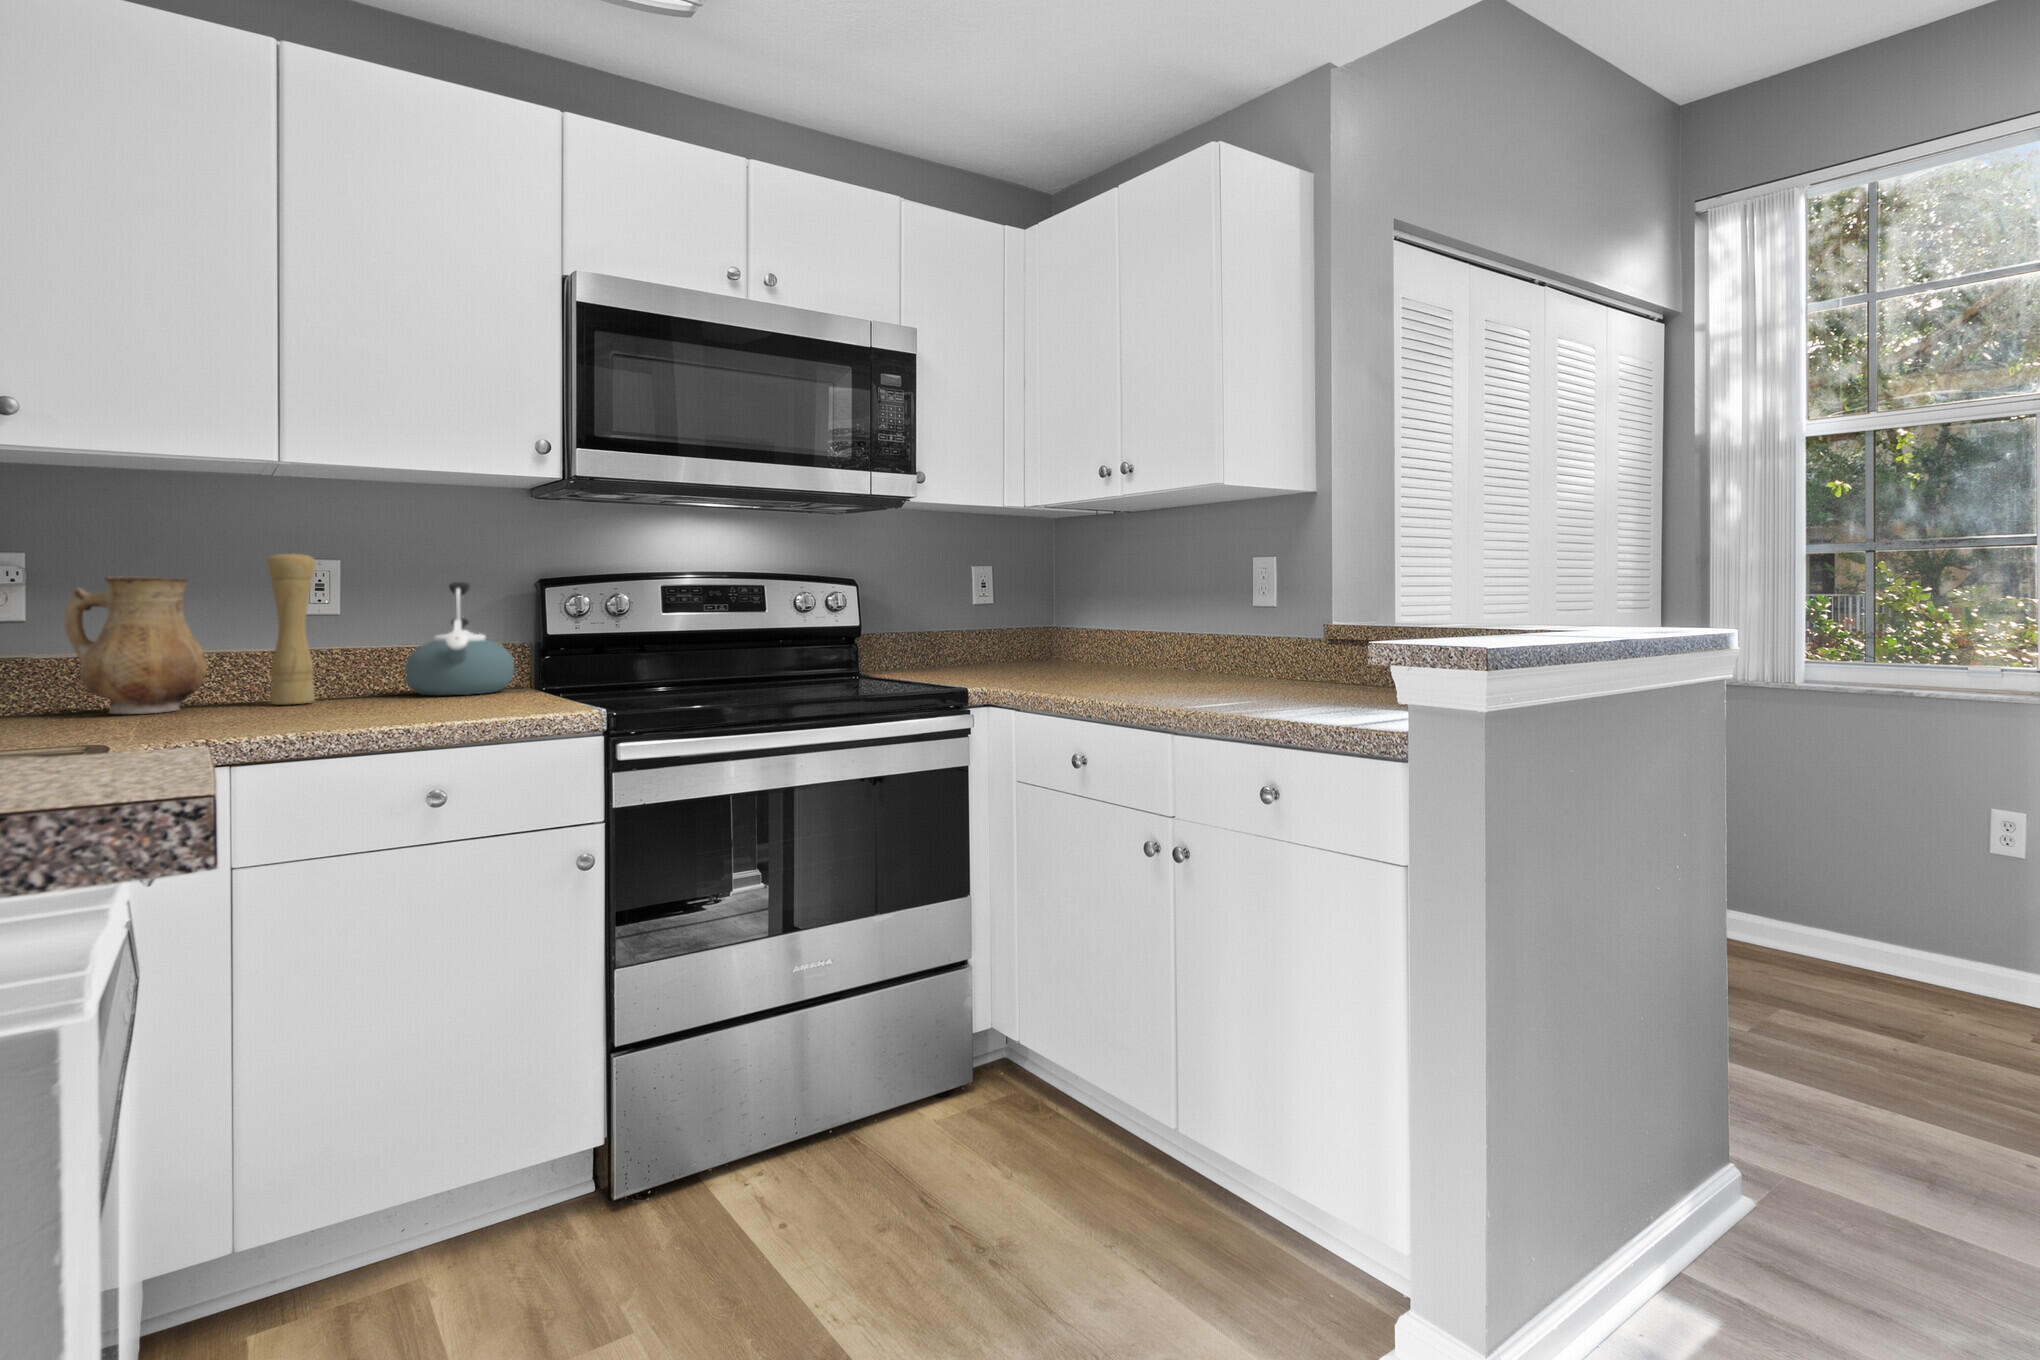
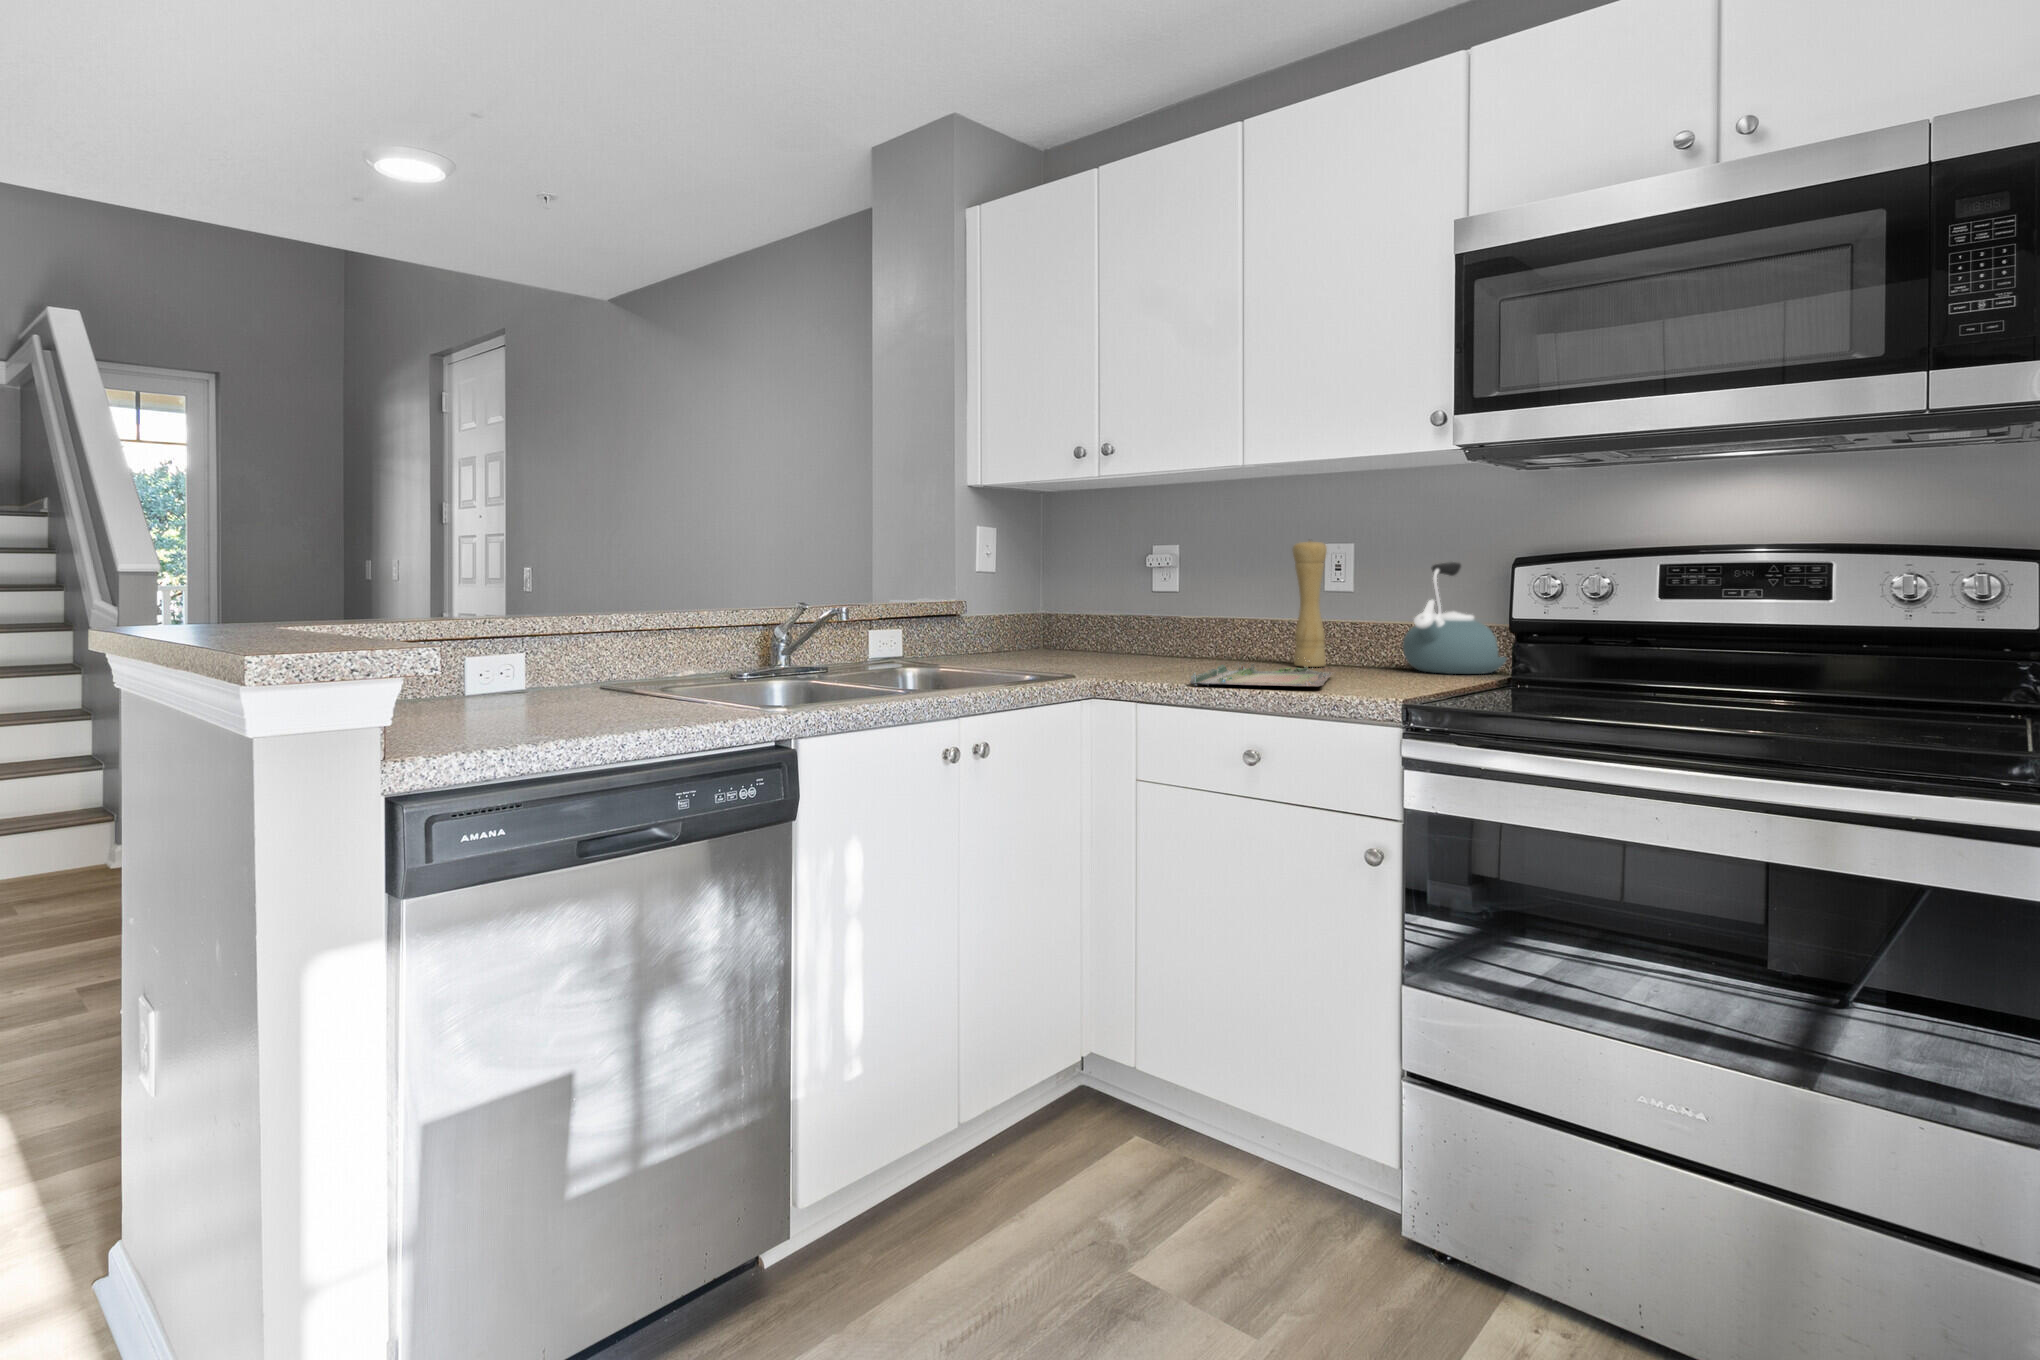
ceramic pitcher: present [64,576,207,714] -> none [1186,563,1260,663]
tray: none [241,687,472,729] -> present [1190,660,1333,687]

